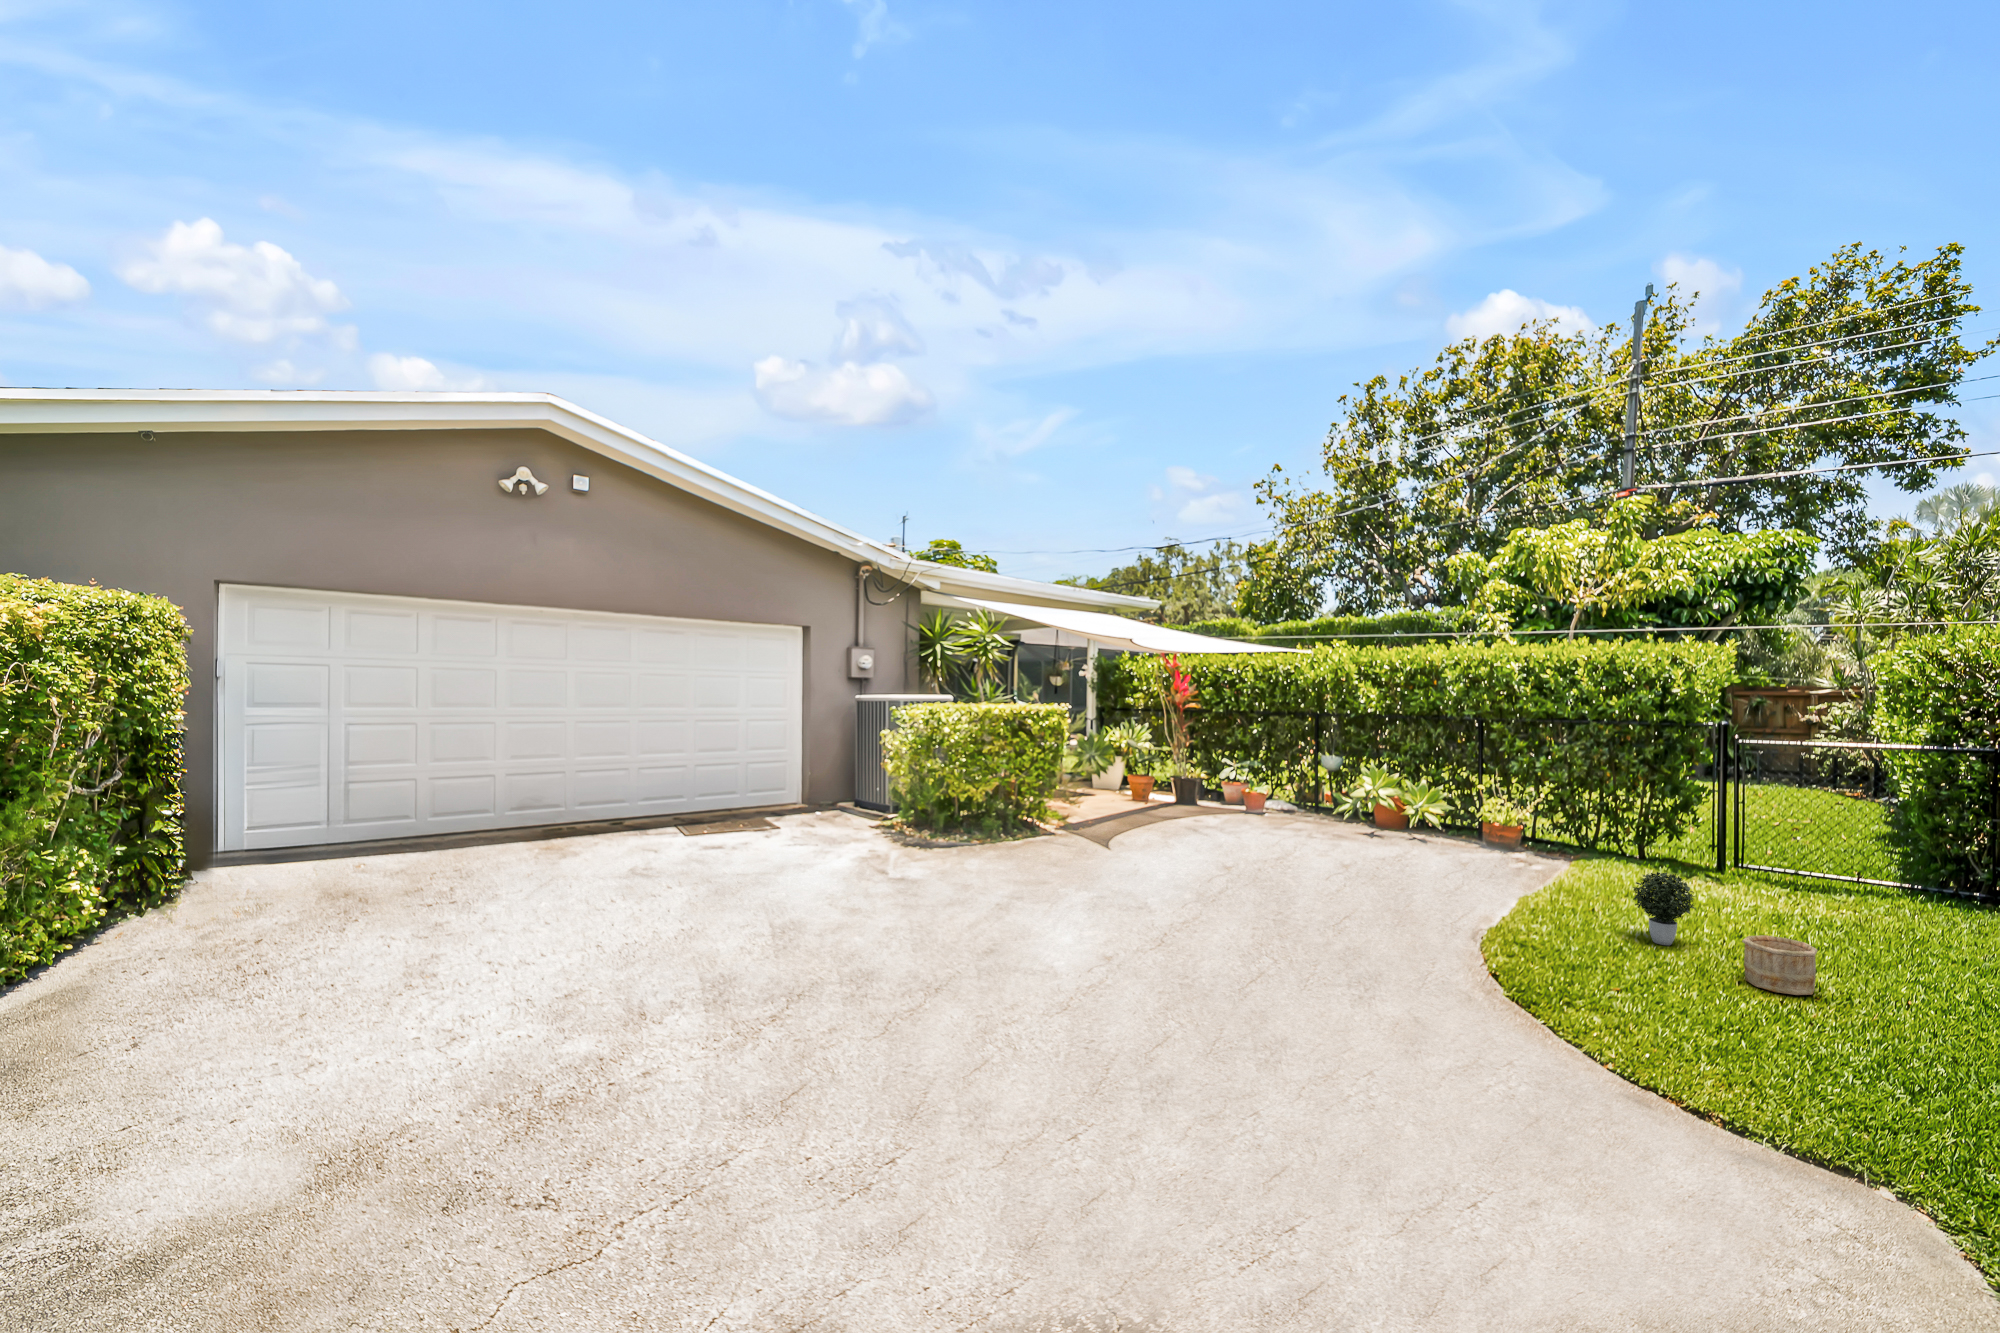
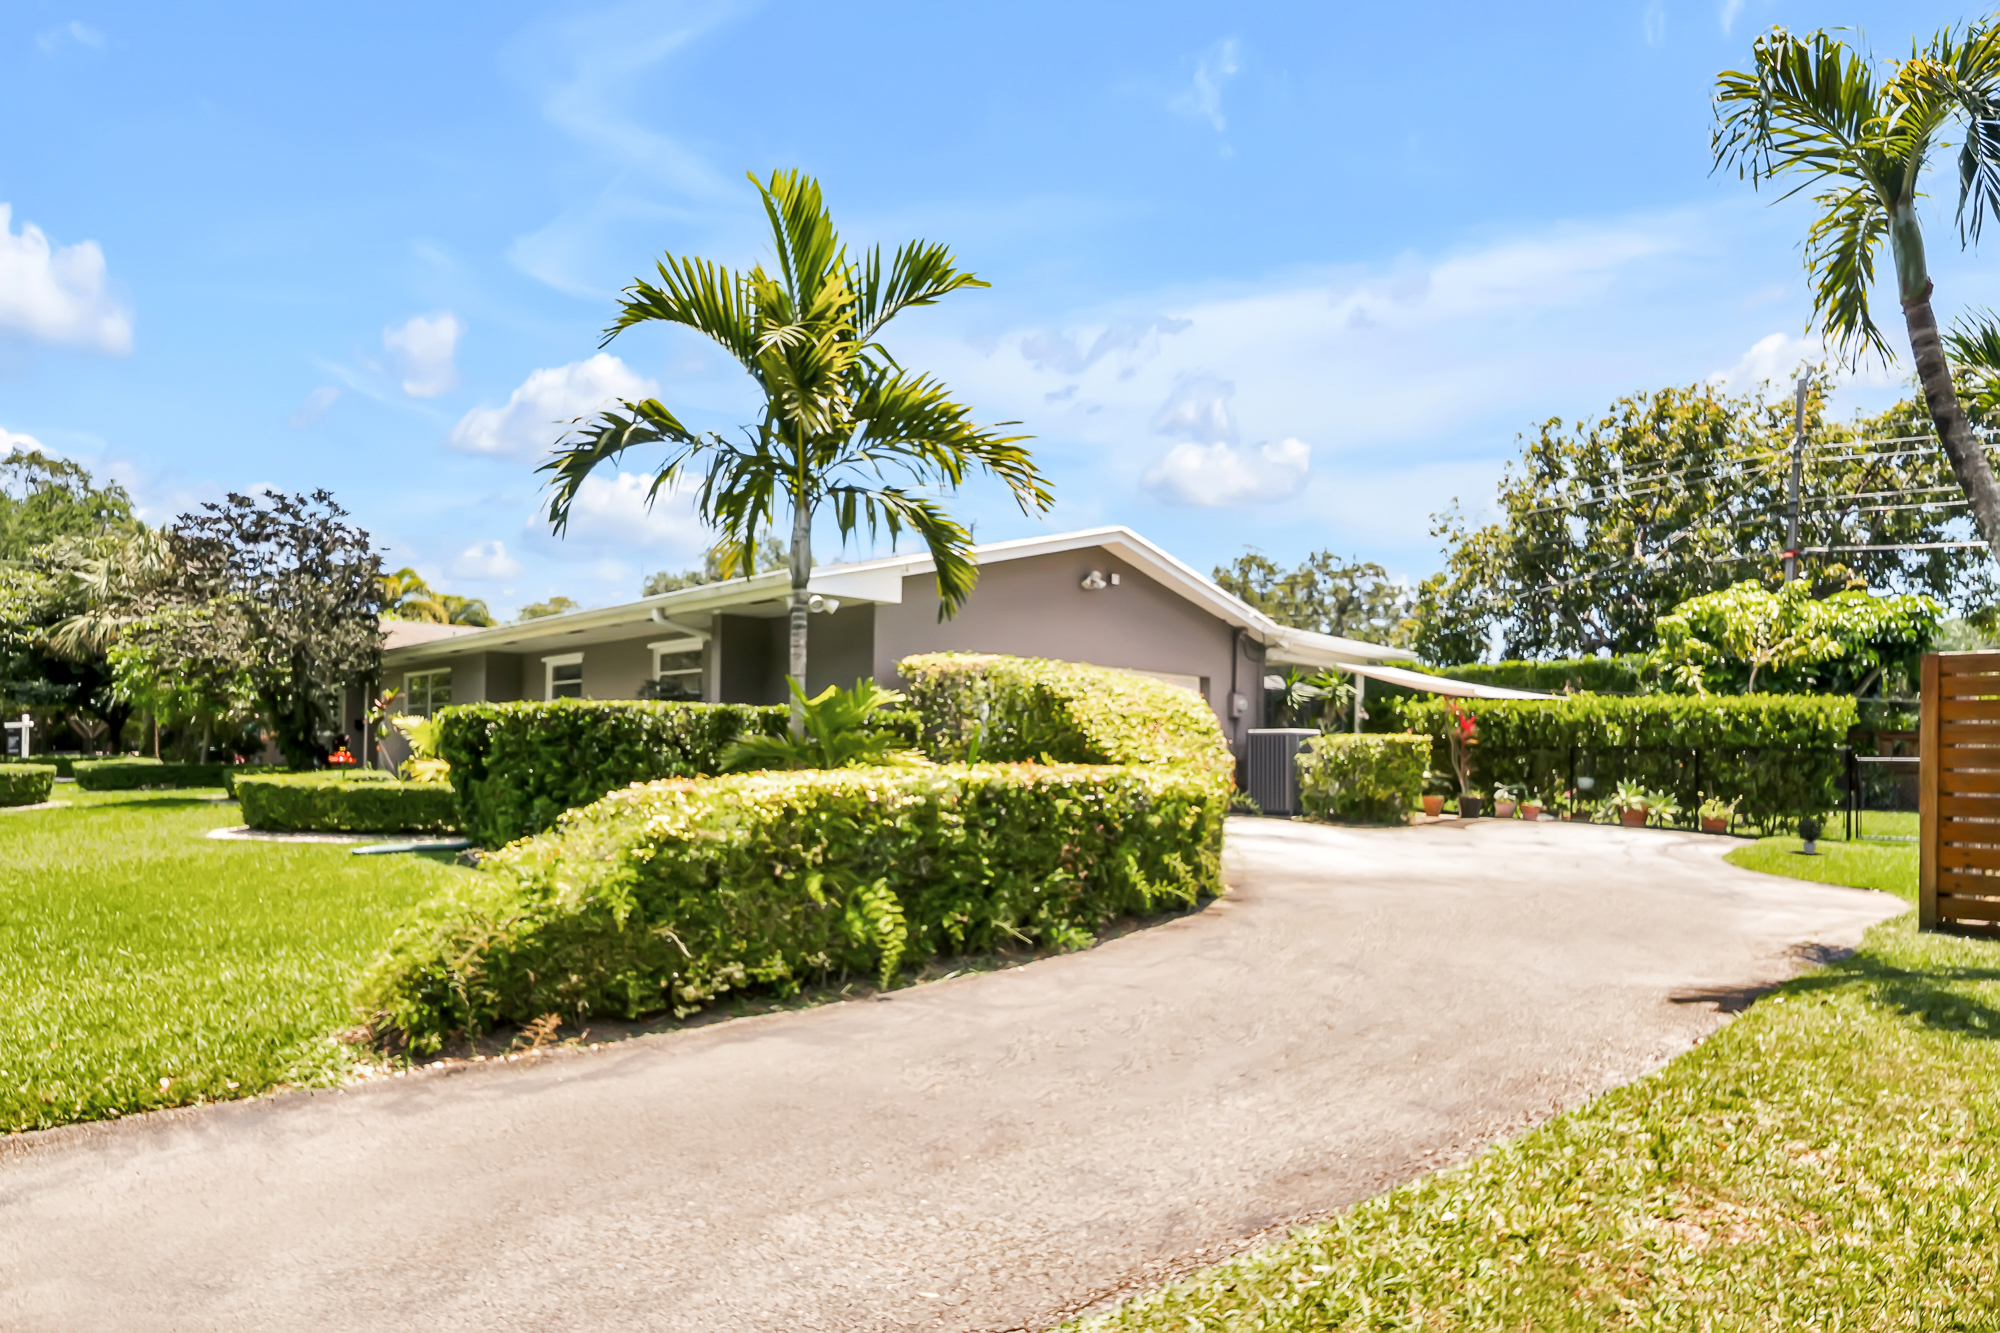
wooden bucket: present [1742,935,1818,995] -> none [1844,841,1876,864]

